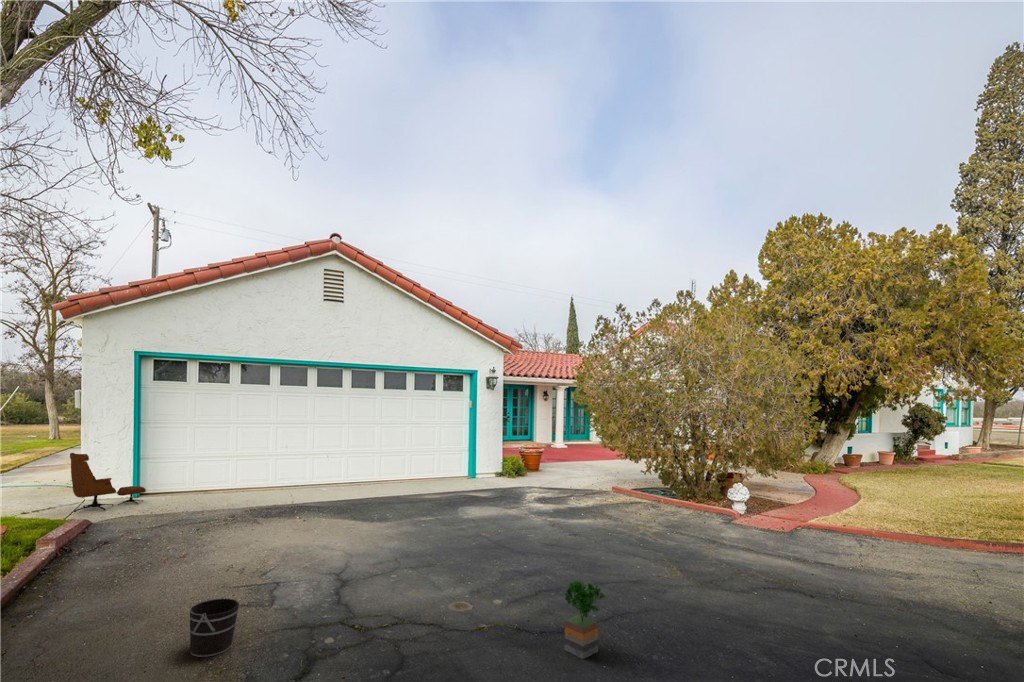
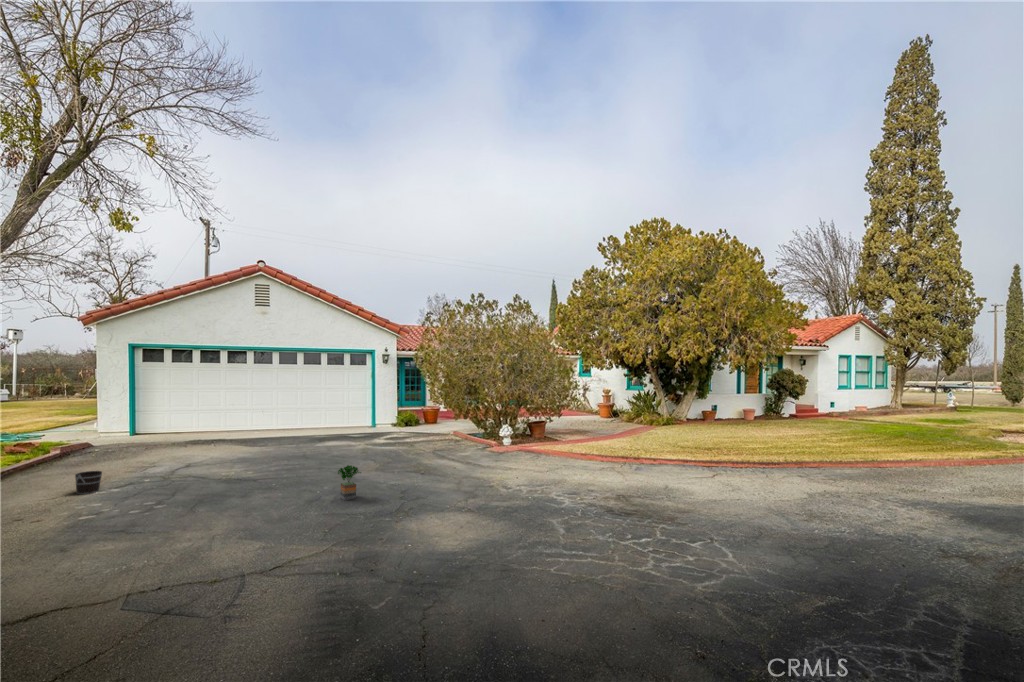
lounge chair: present [70,453,146,512] -> none [86,407,138,443]
potted tree: present [564,581,606,659] -> present [338,465,361,500]

